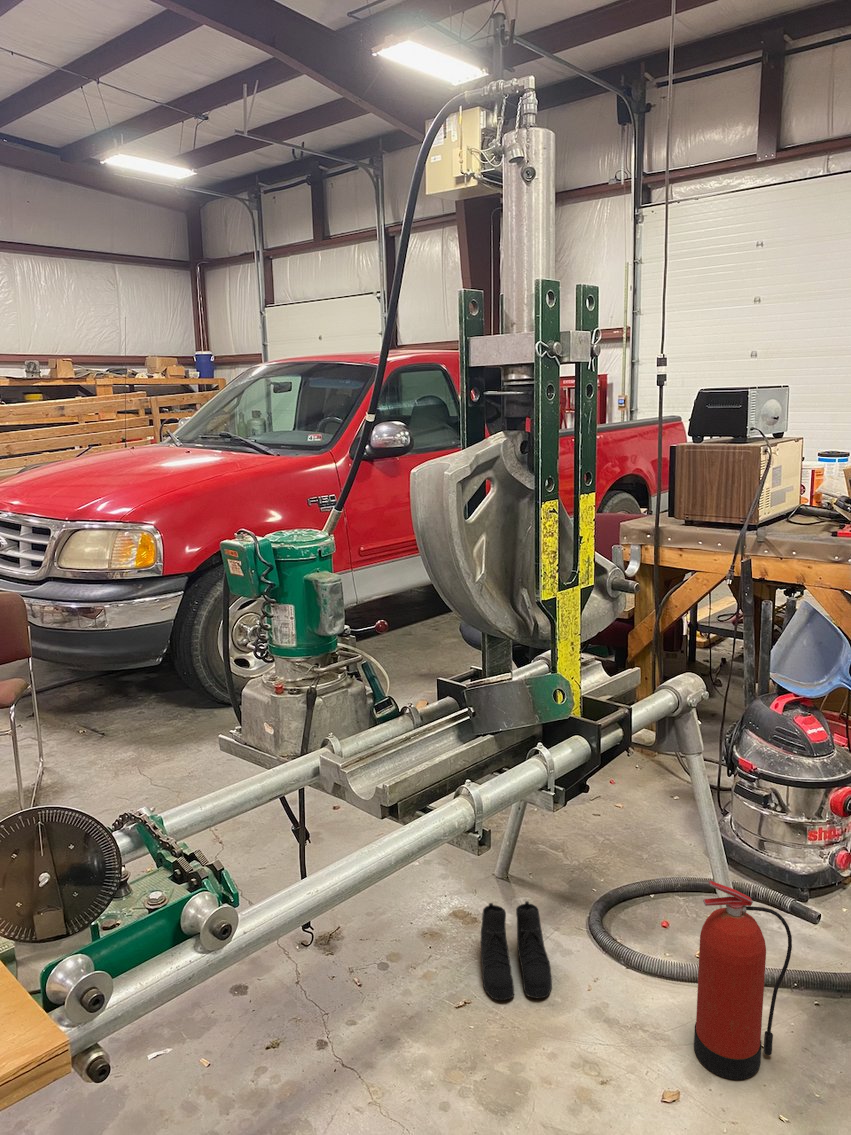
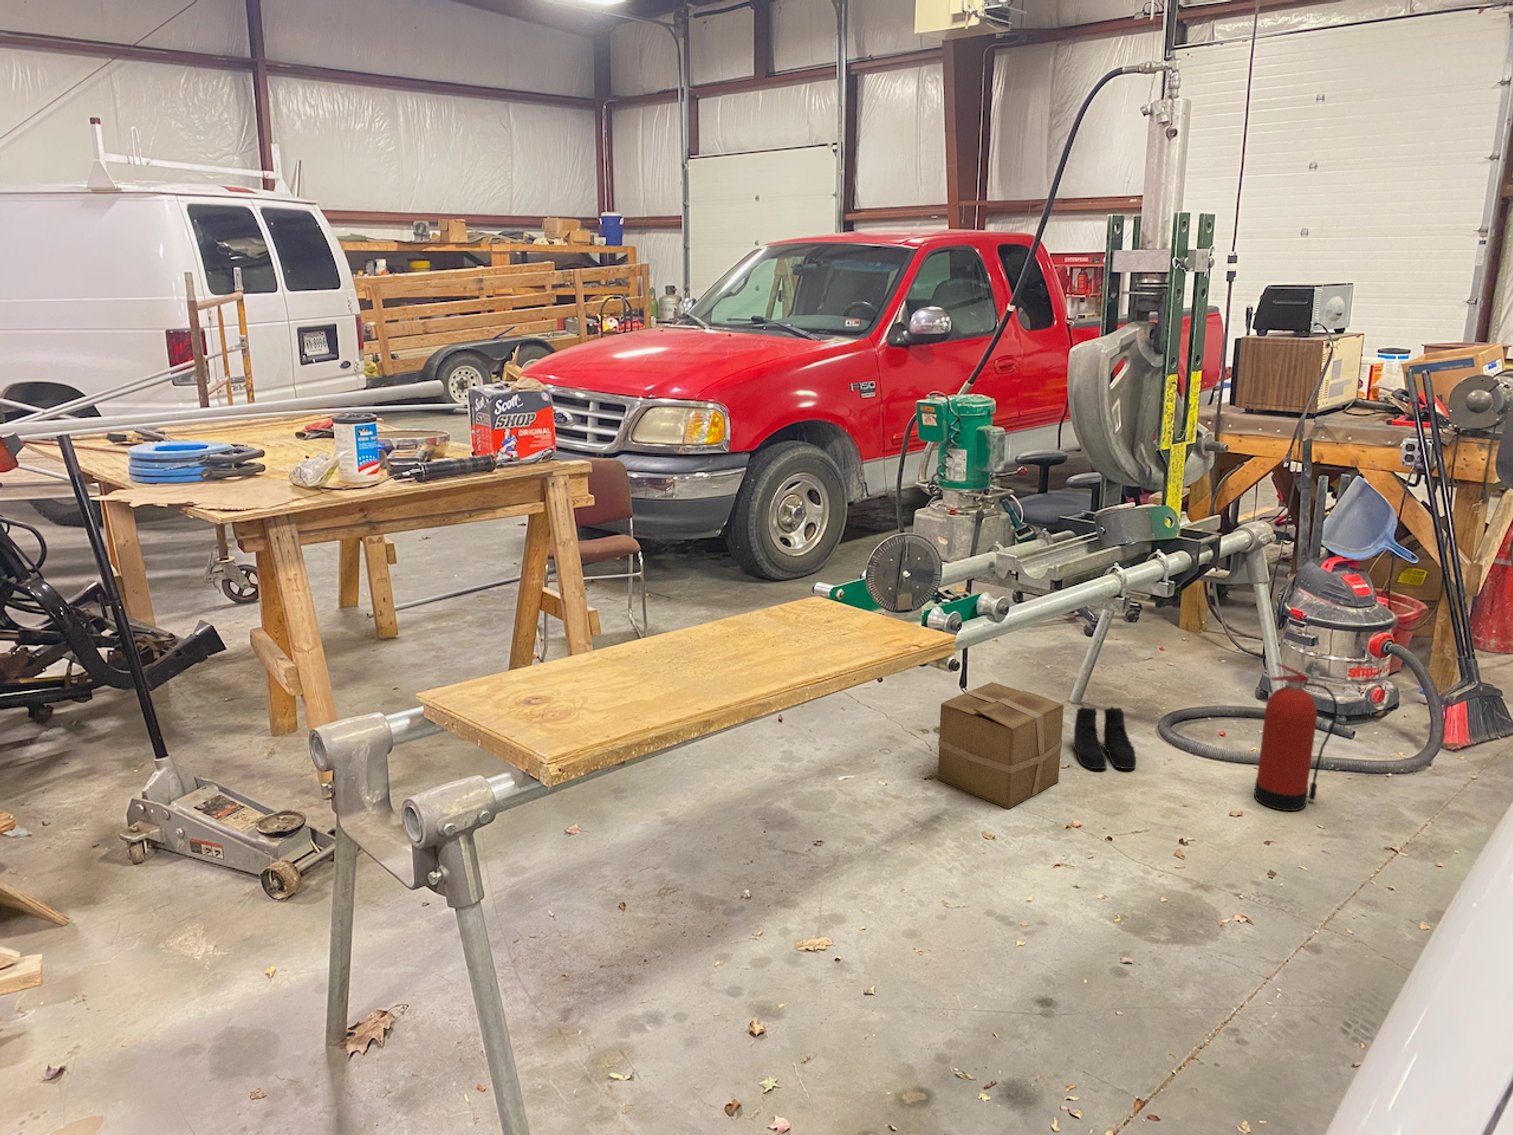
cardboard box: none [284,887,447,1097] -> present [938,682,1064,808]

